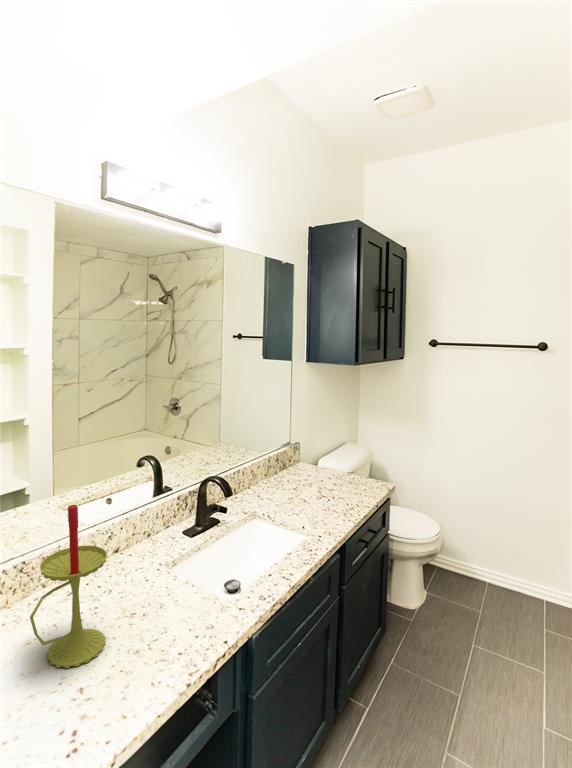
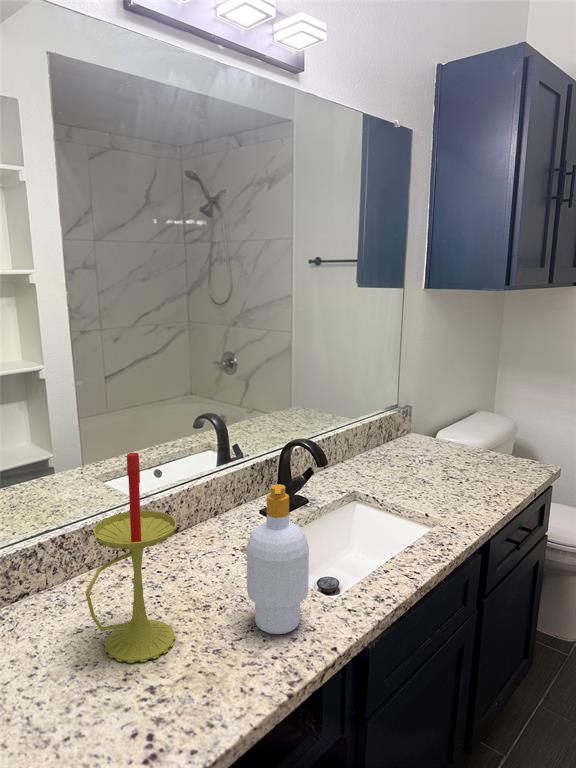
soap bottle: none [162,522,208,634] -> present [247,484,309,634]

